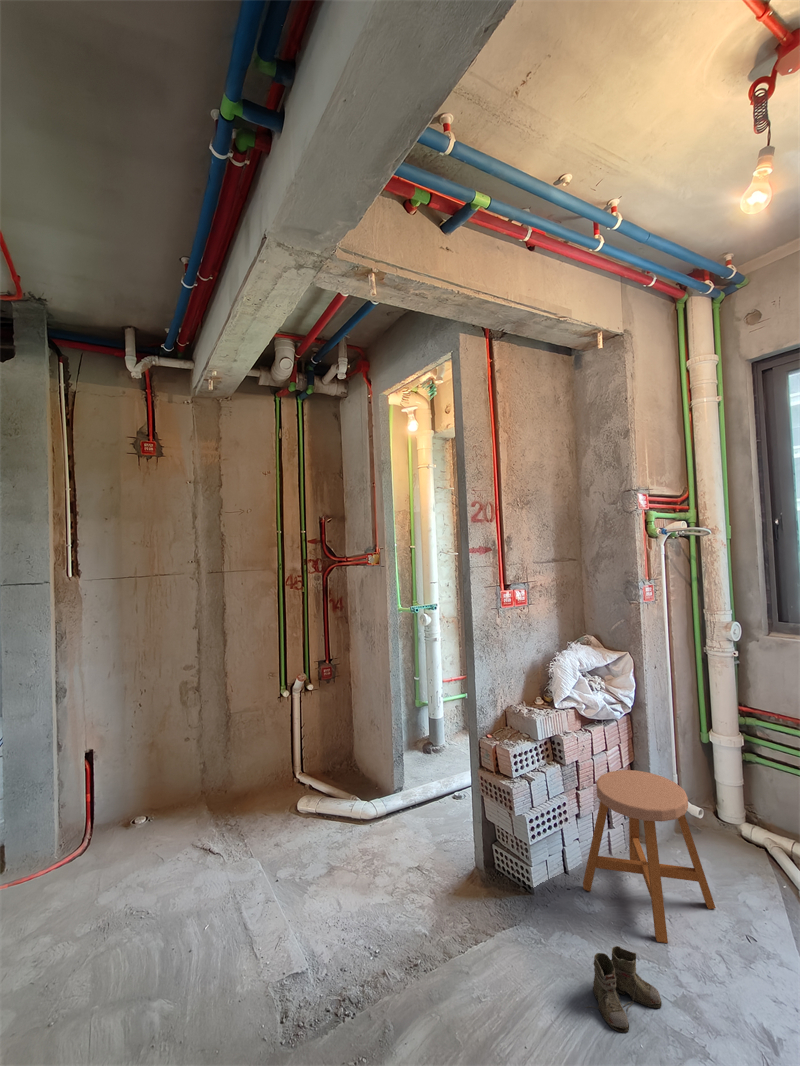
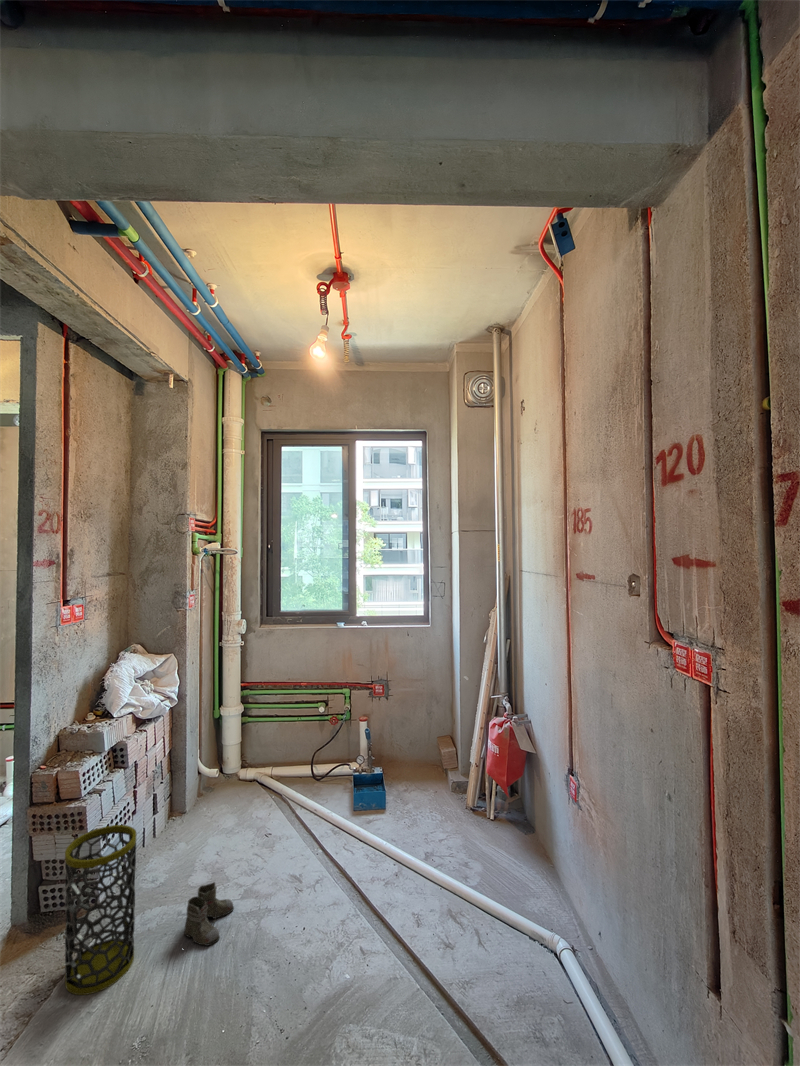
stool: present [583,770,716,943] -> none [140,748,242,875]
trash can: none [473,816,542,986] -> present [65,825,136,995]

